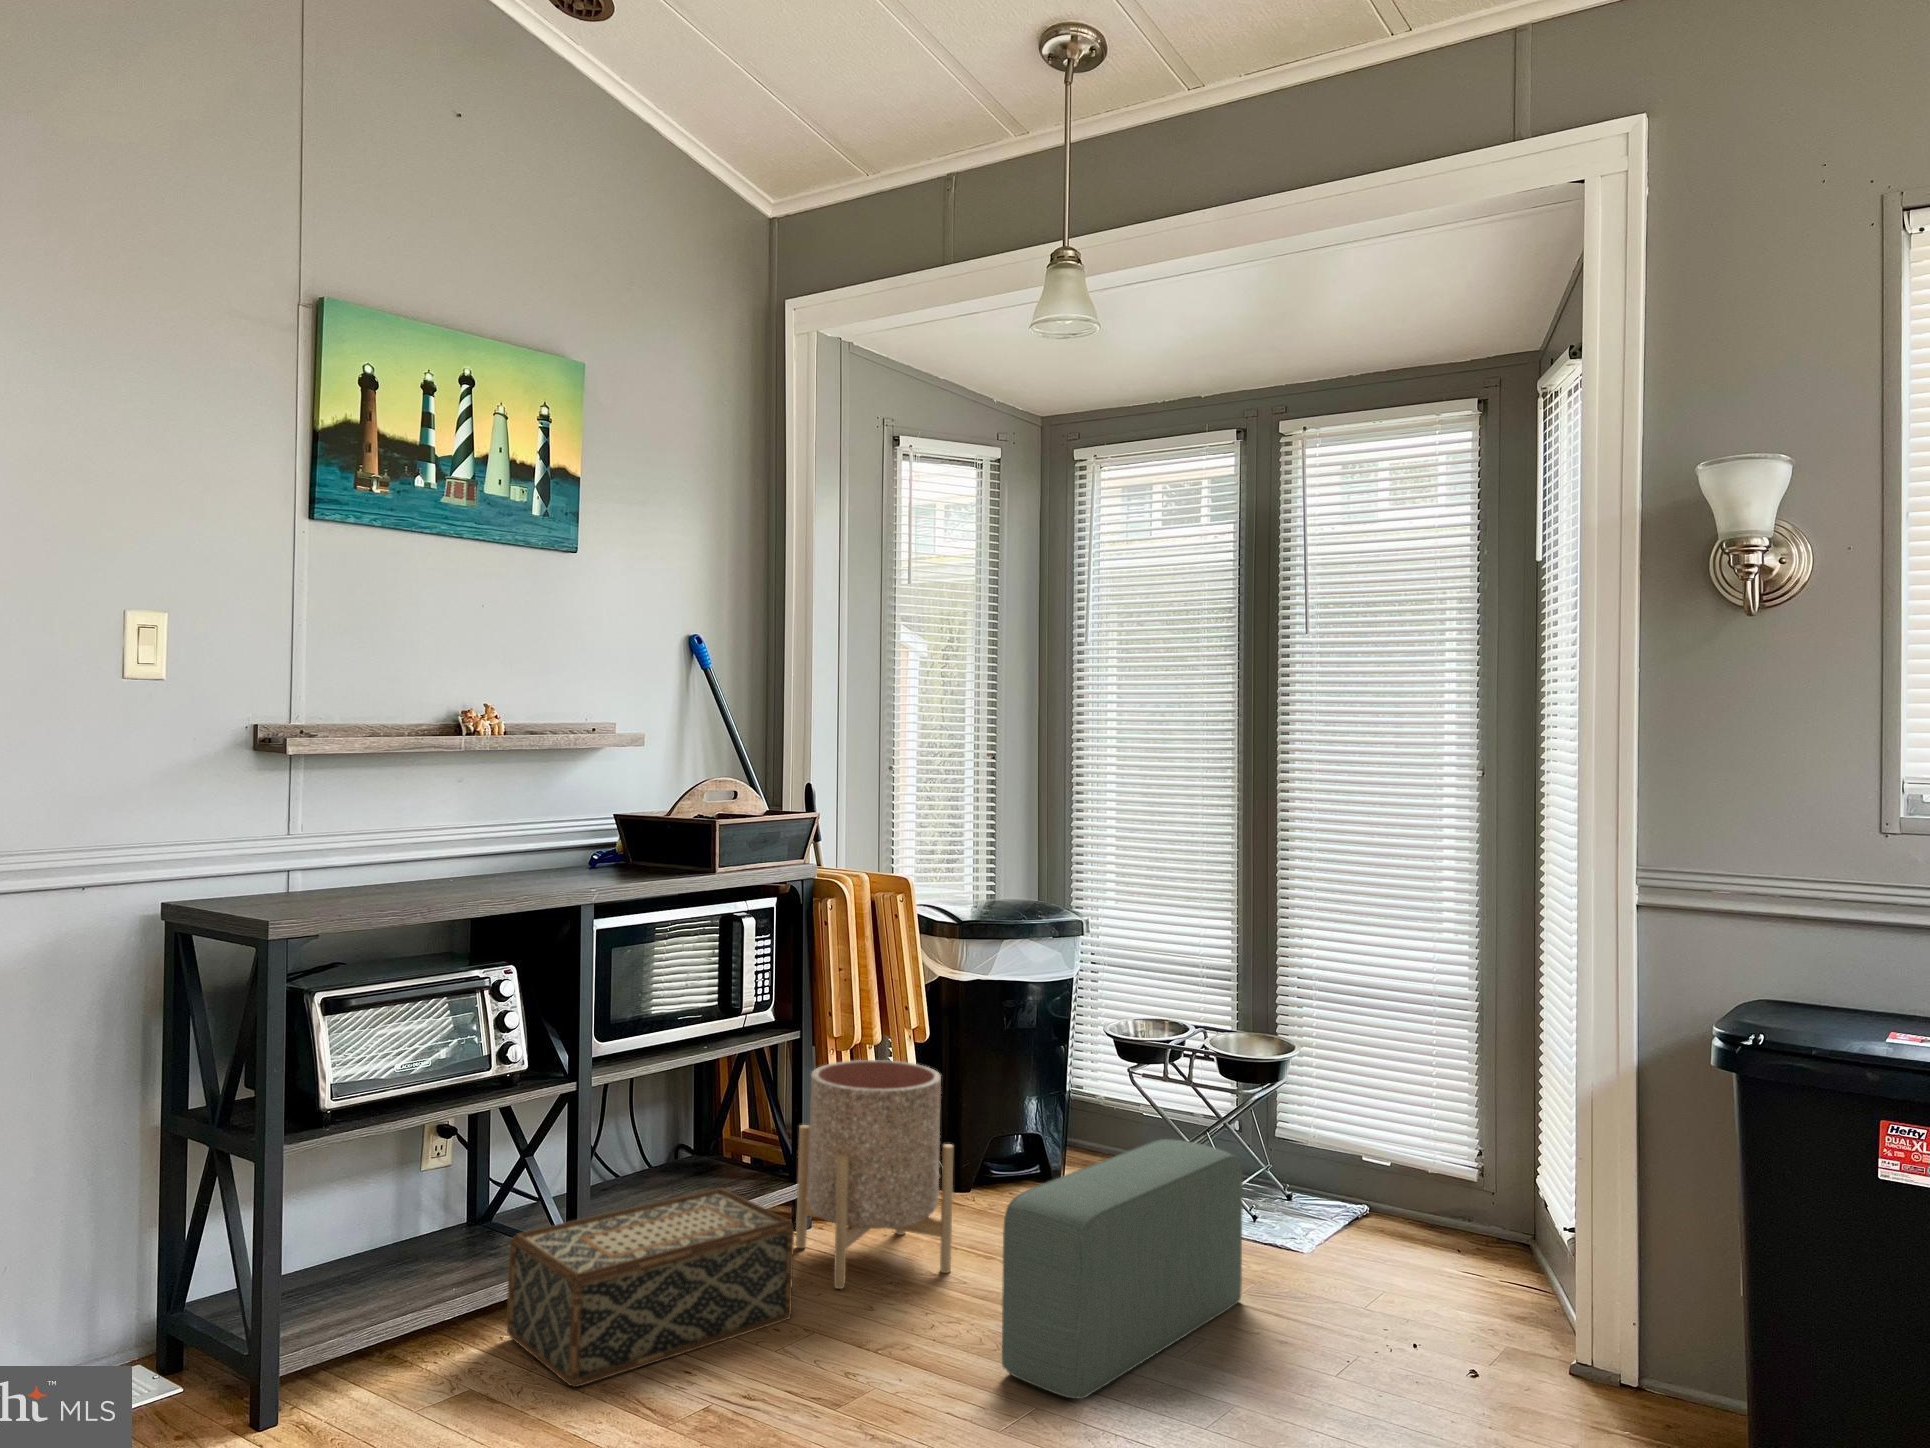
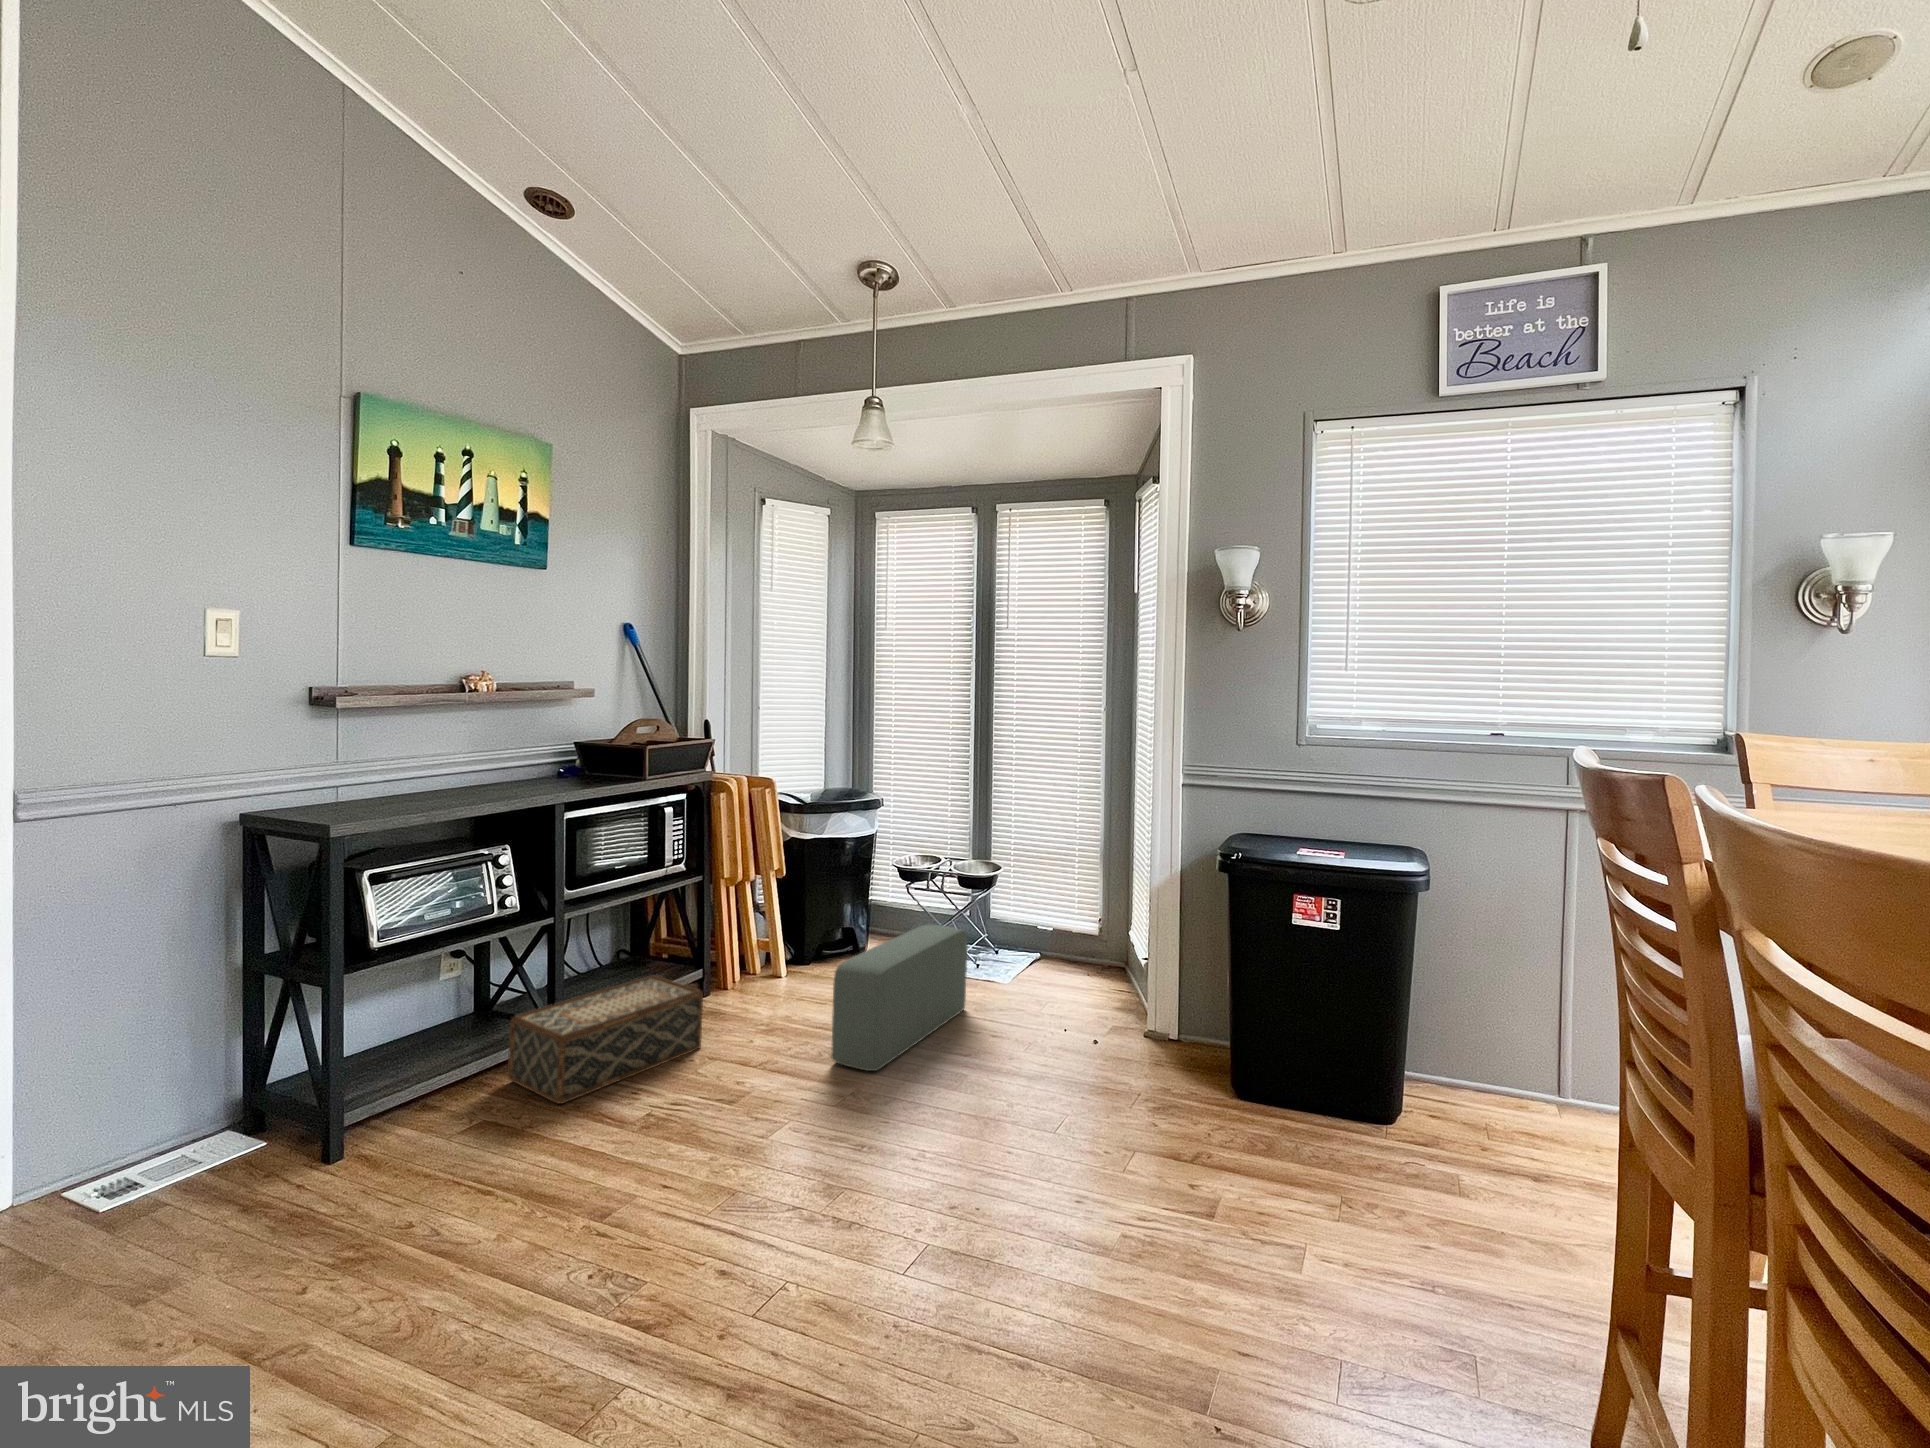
planter: present [796,1060,953,1289] -> none [701,890,802,1028]

